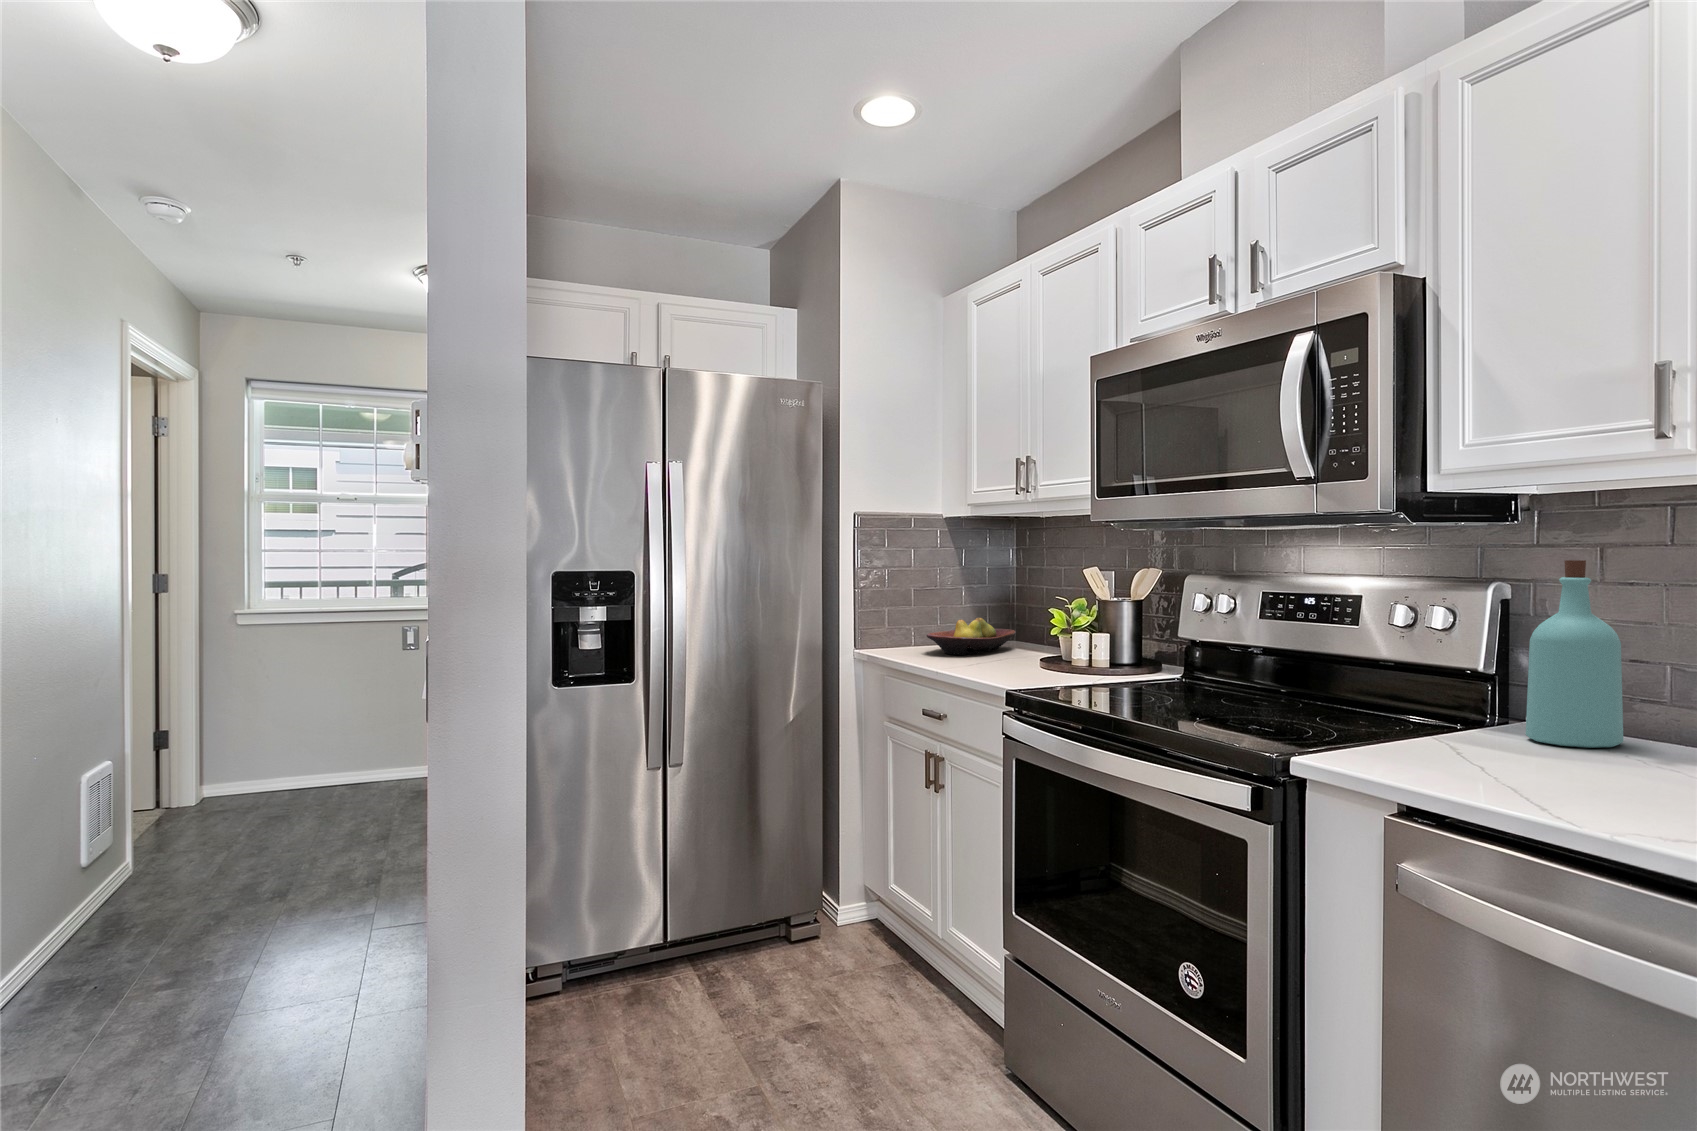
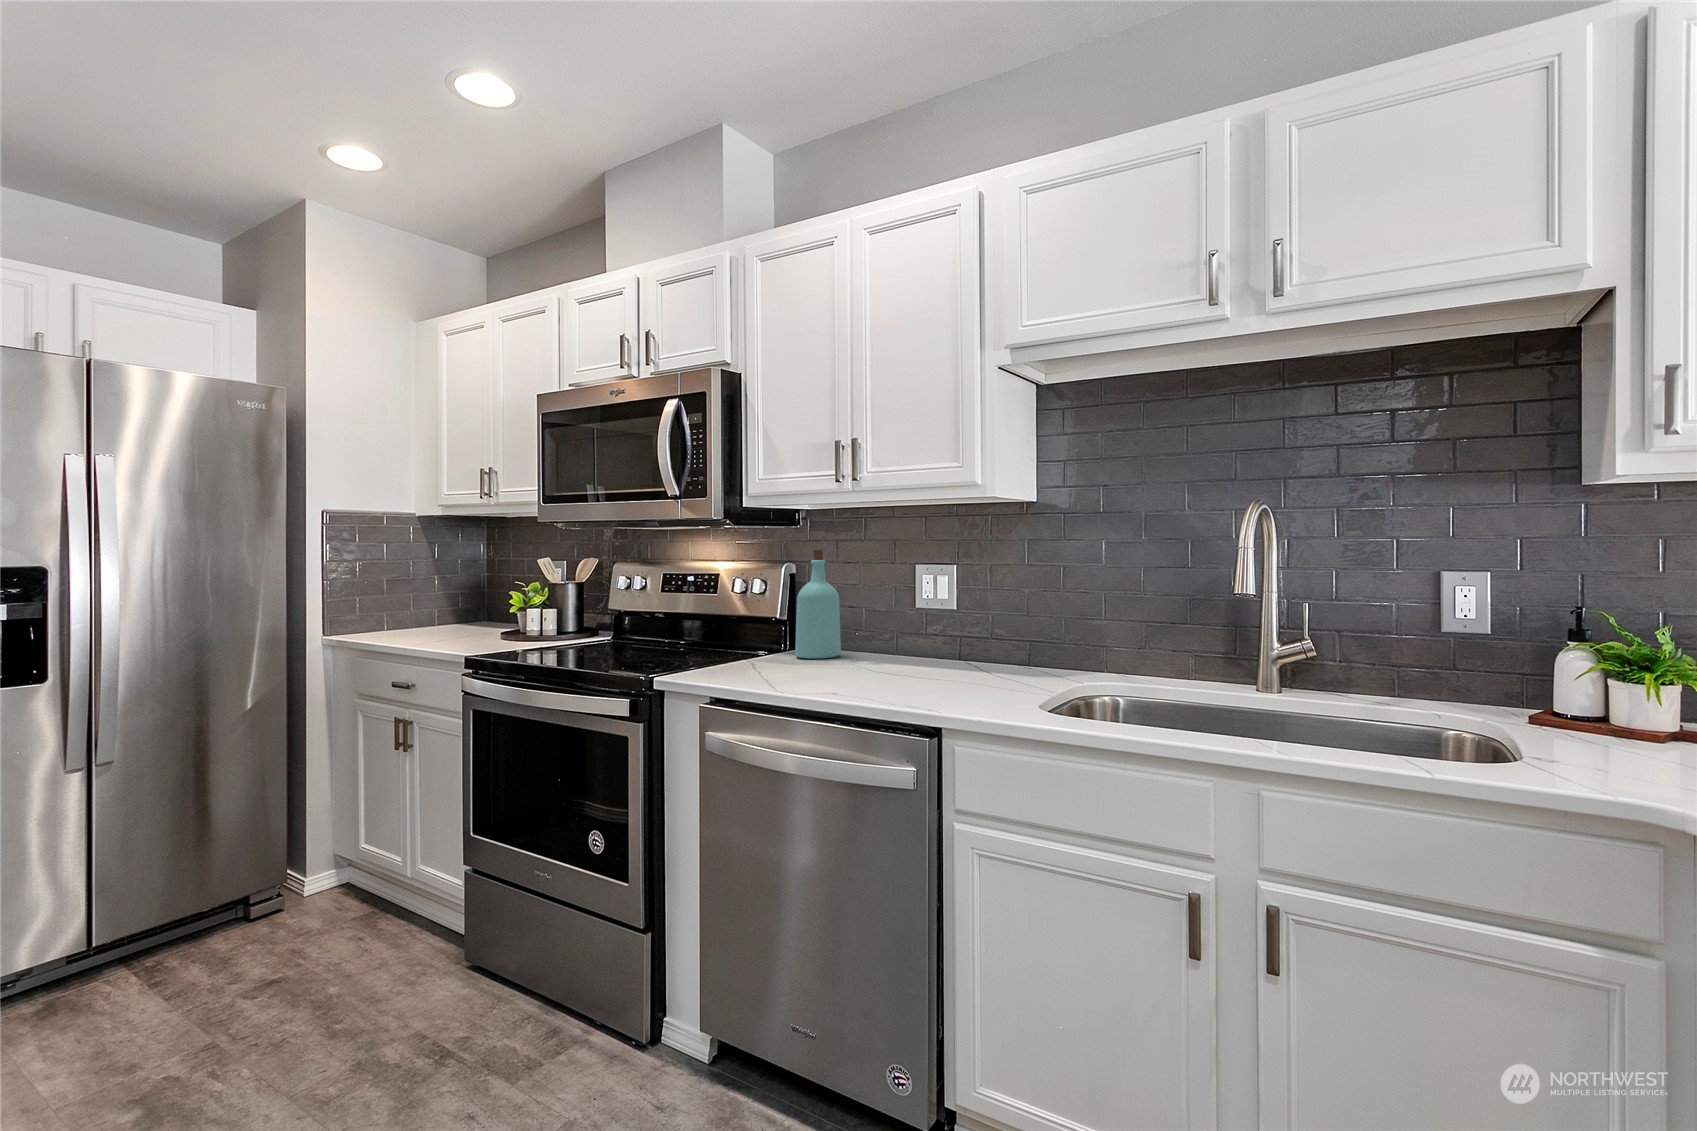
fruit bowl: present [927,618,1016,655] -> none [397,604,484,636]

